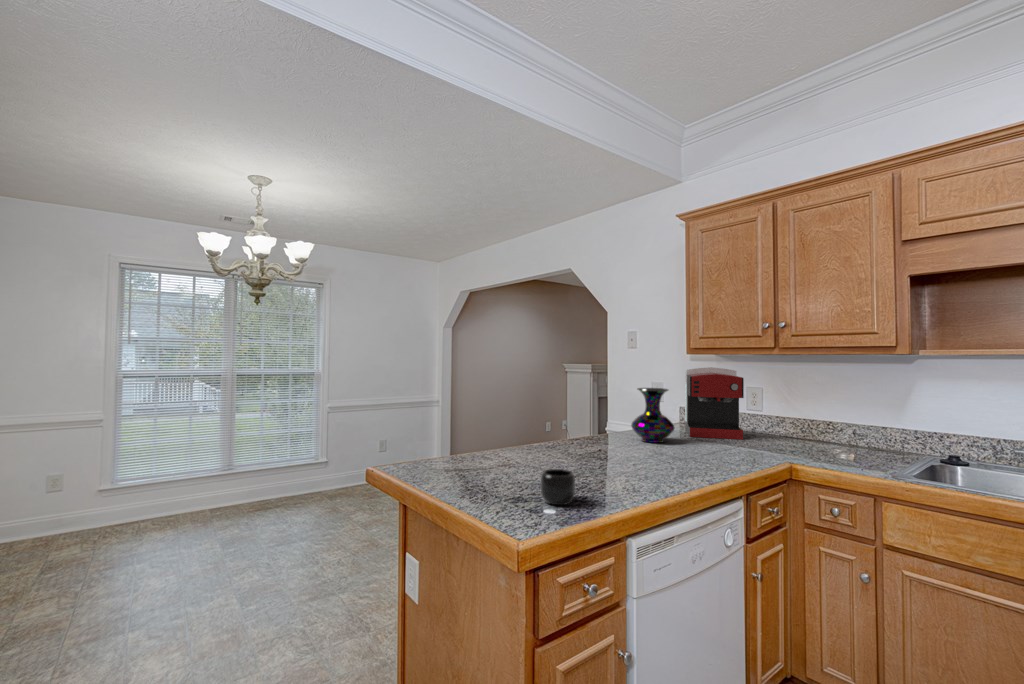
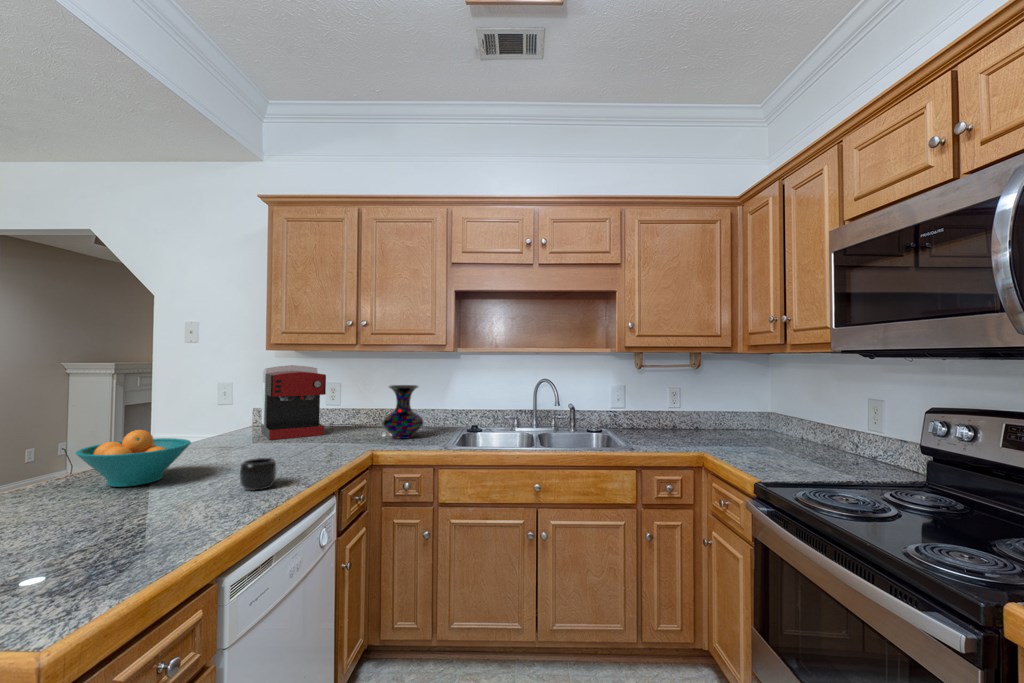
vase: present [631,388,674,443] -> present [382,385,424,439]
fruit bowl: none [554,414,622,456] -> present [76,430,191,487]
mug: present [540,469,575,505] -> present [240,458,277,490]

